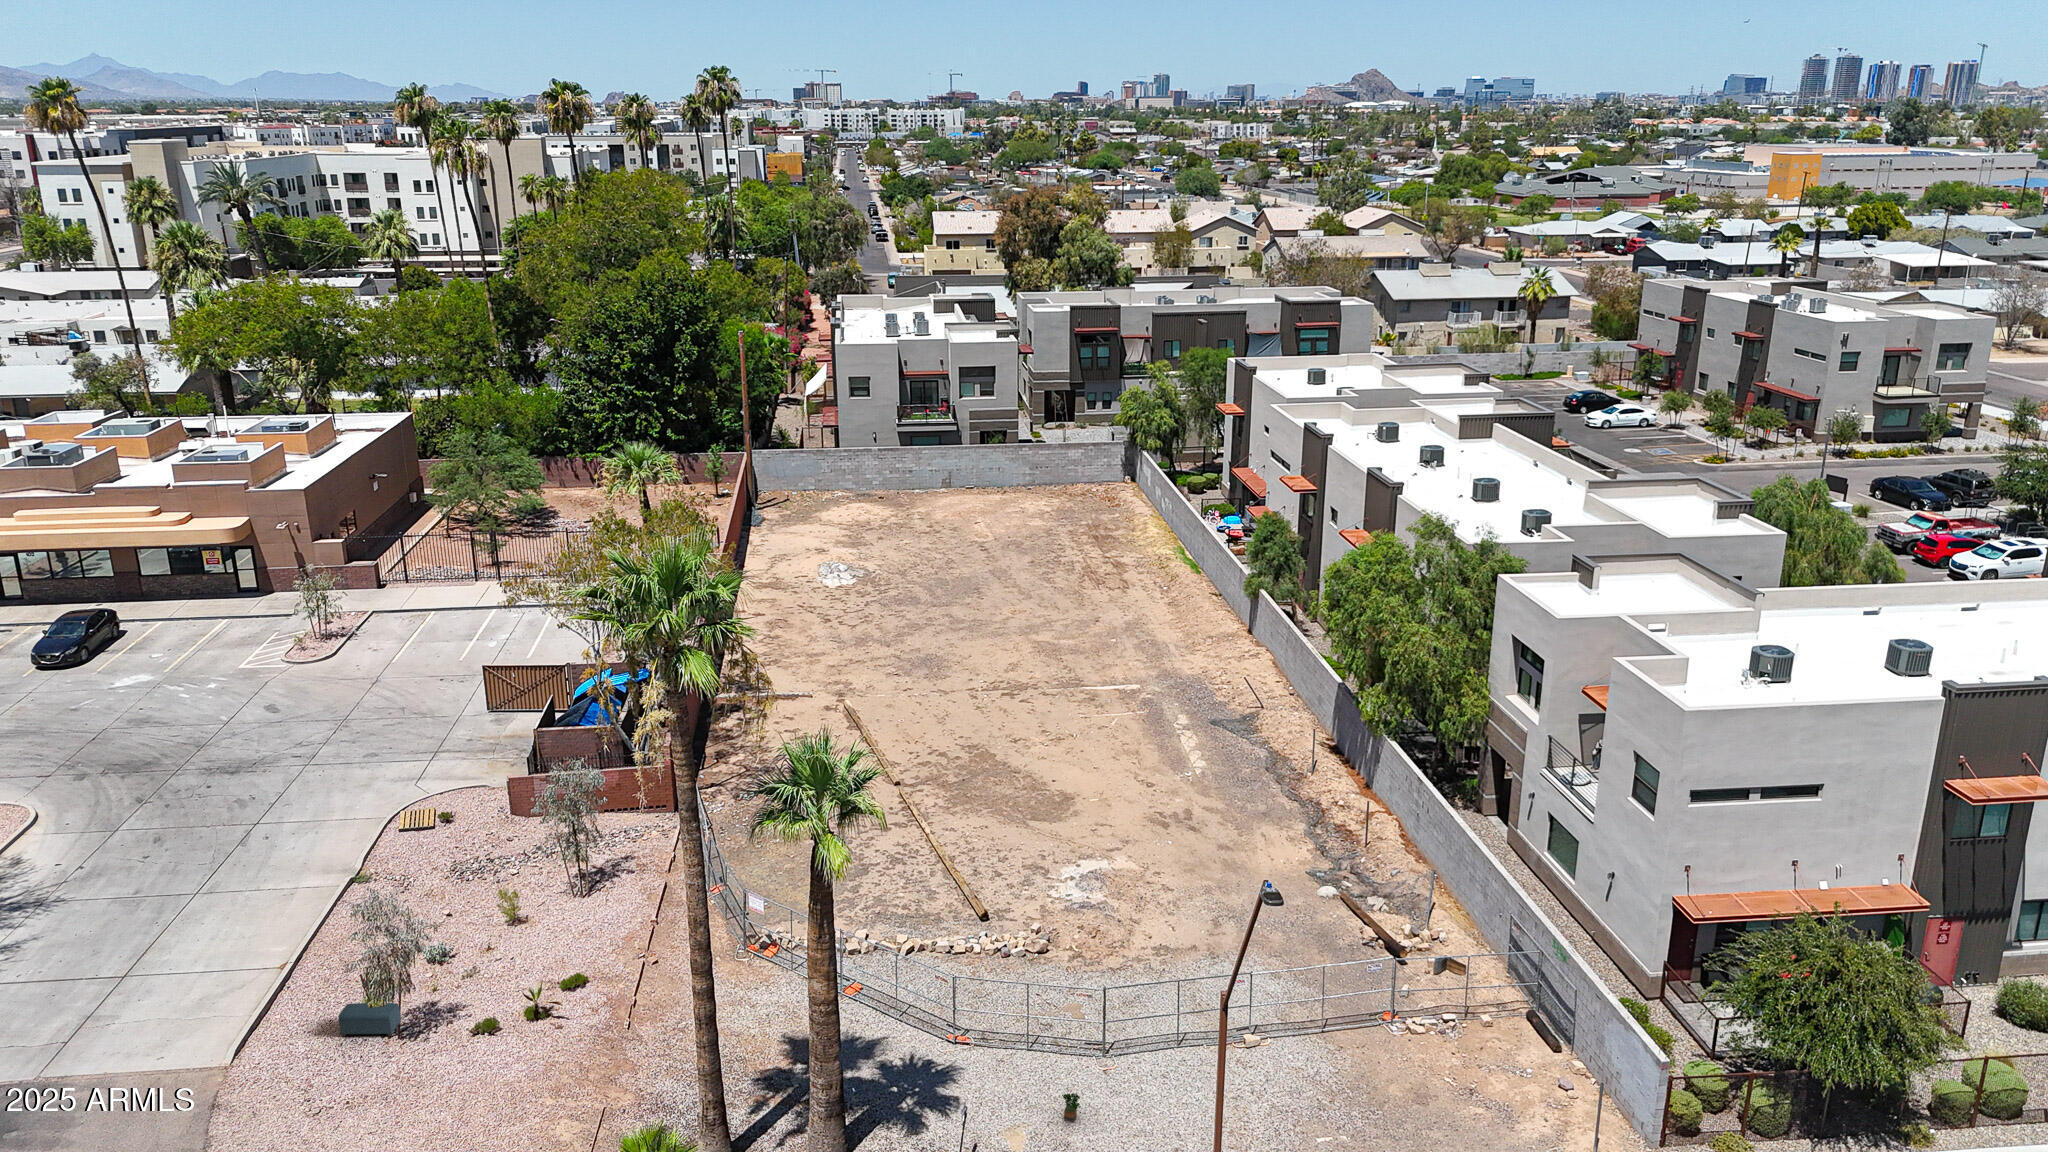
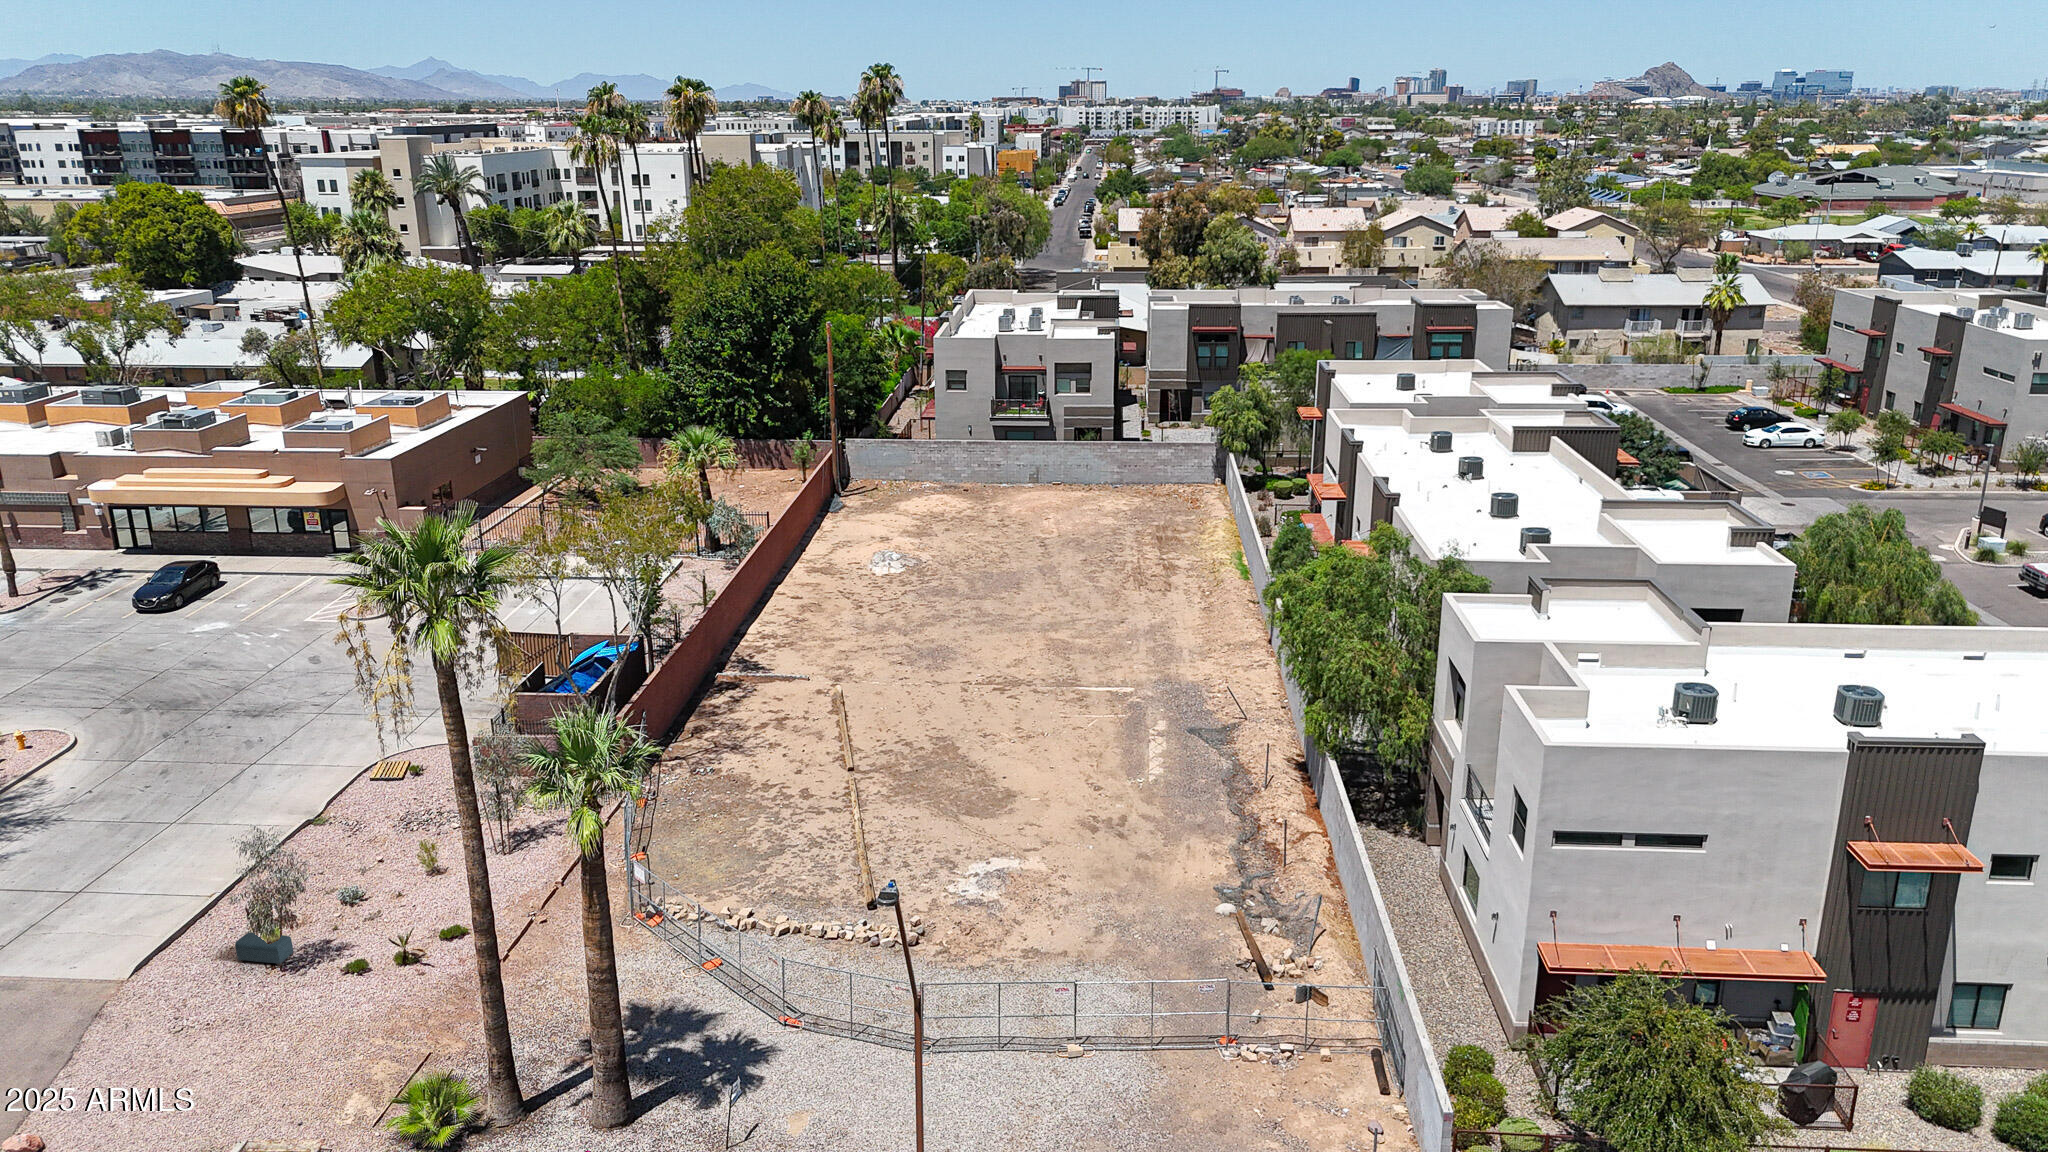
potted tree: present [1063,1093,1080,1123] -> none [853,1082,871,1113]

